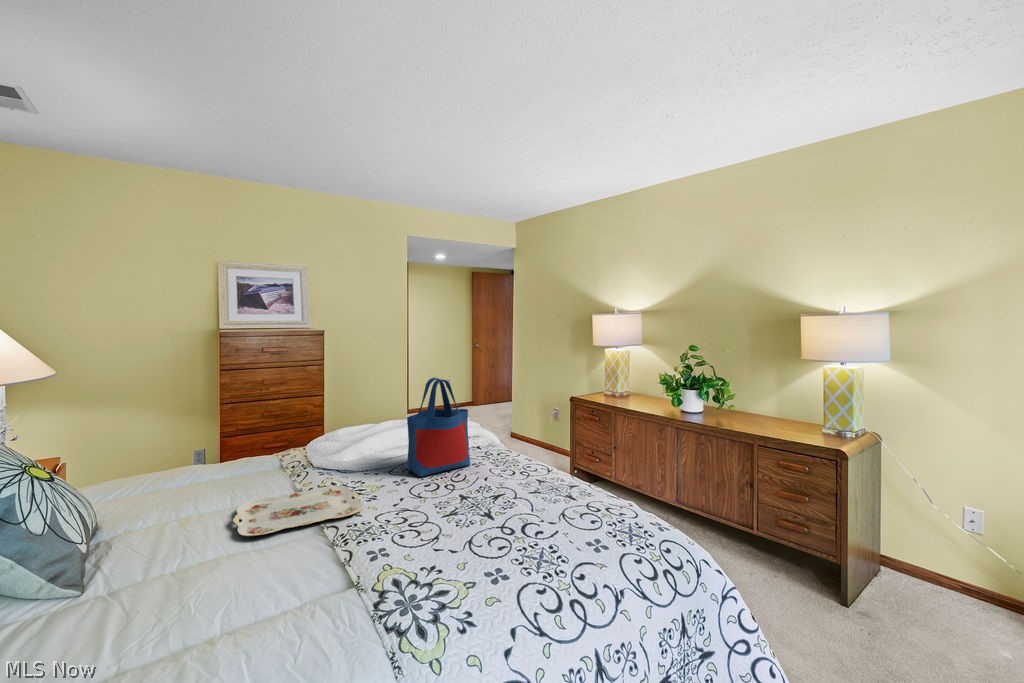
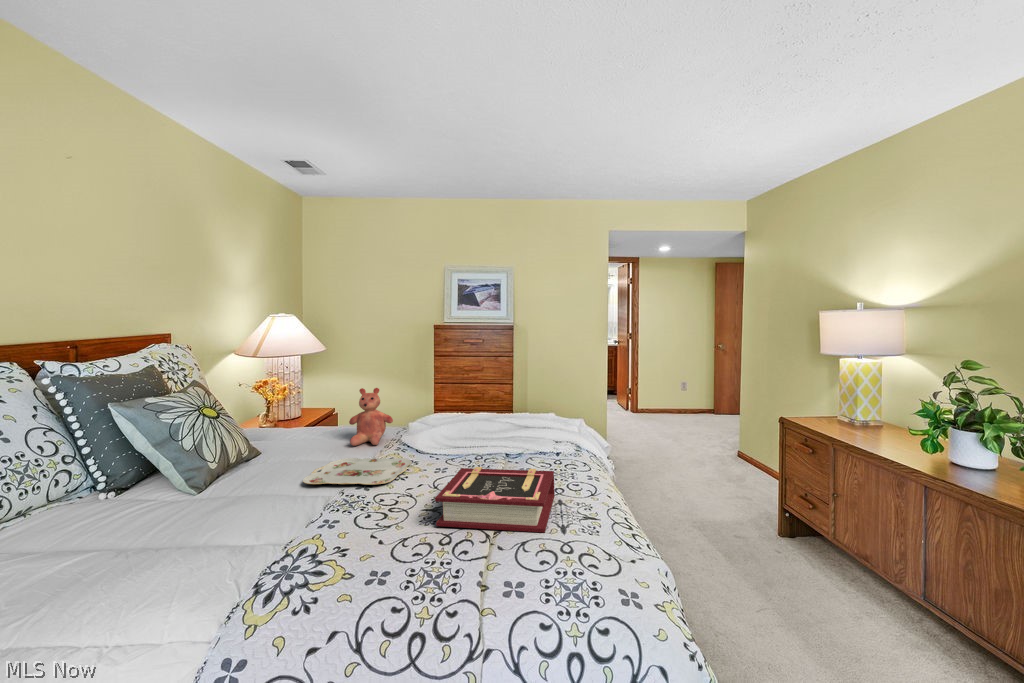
tote bag: present [407,378,470,477] -> none [467,367,538,465]
teddy bear: none [204,410,268,487] -> present [349,388,393,446]
book: none [454,464,567,529] -> present [435,467,555,533]

